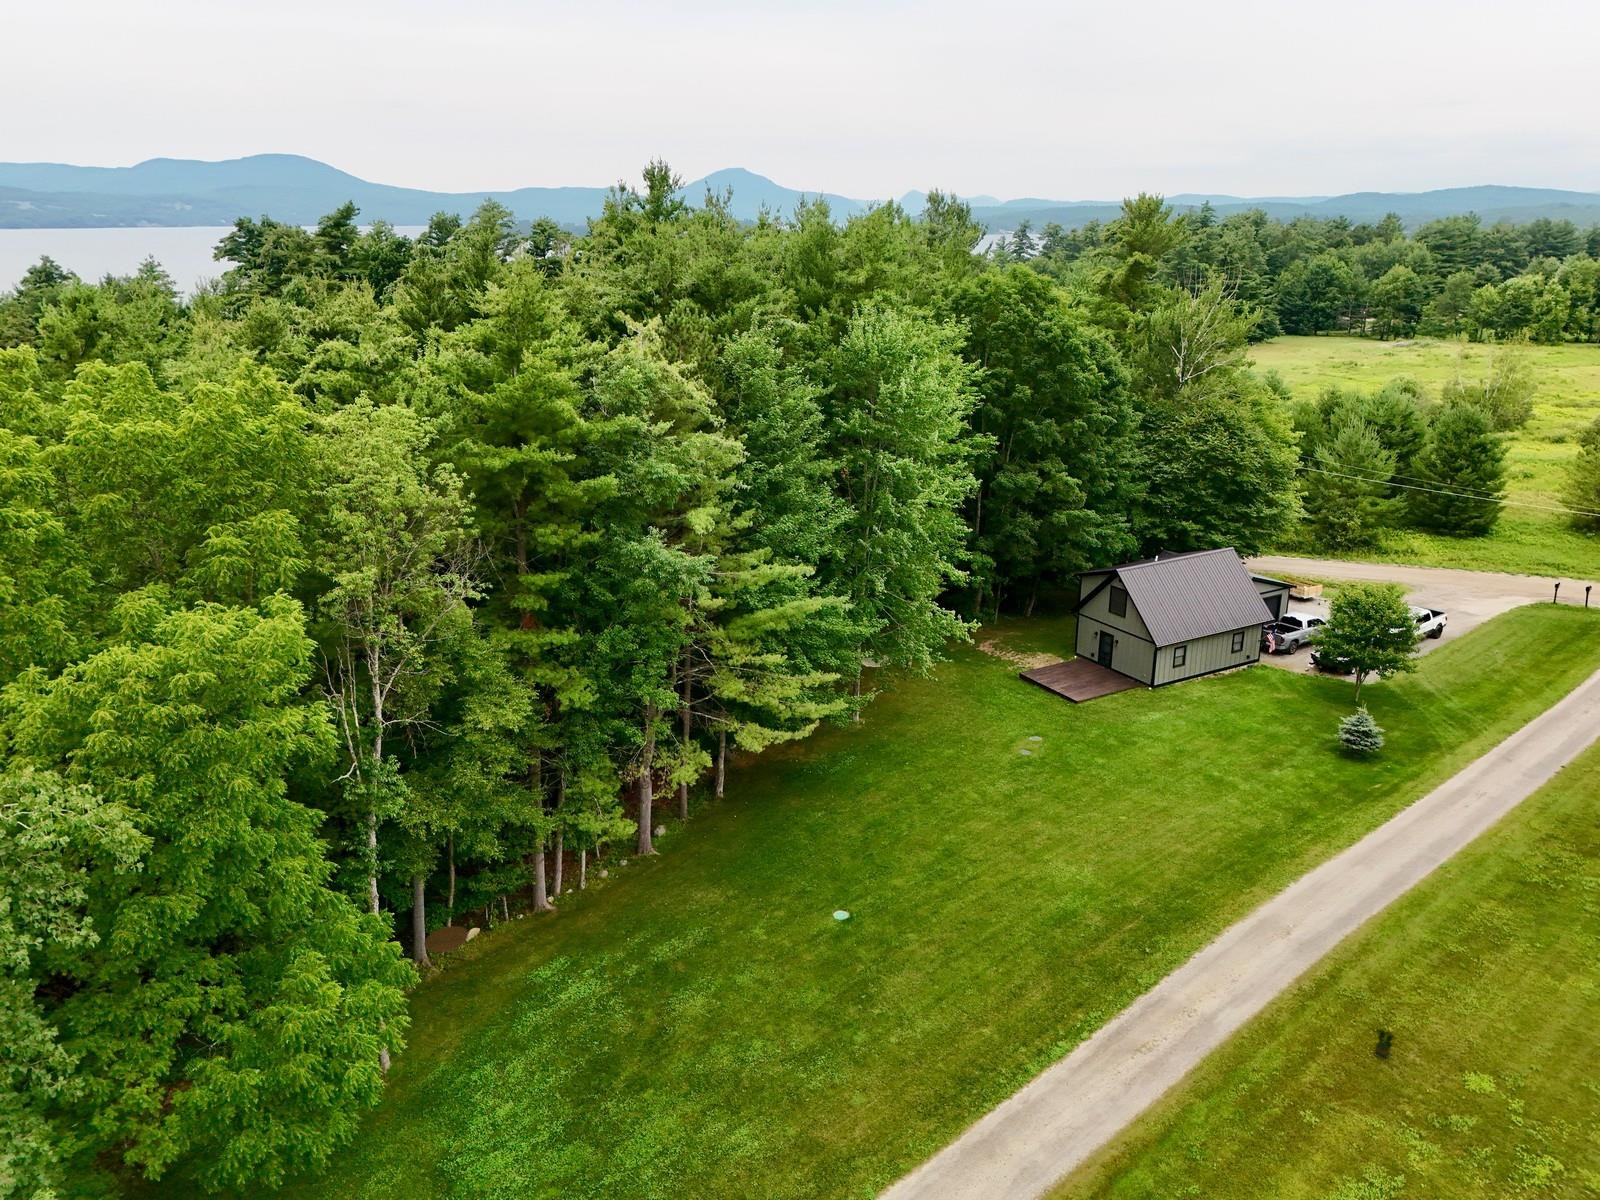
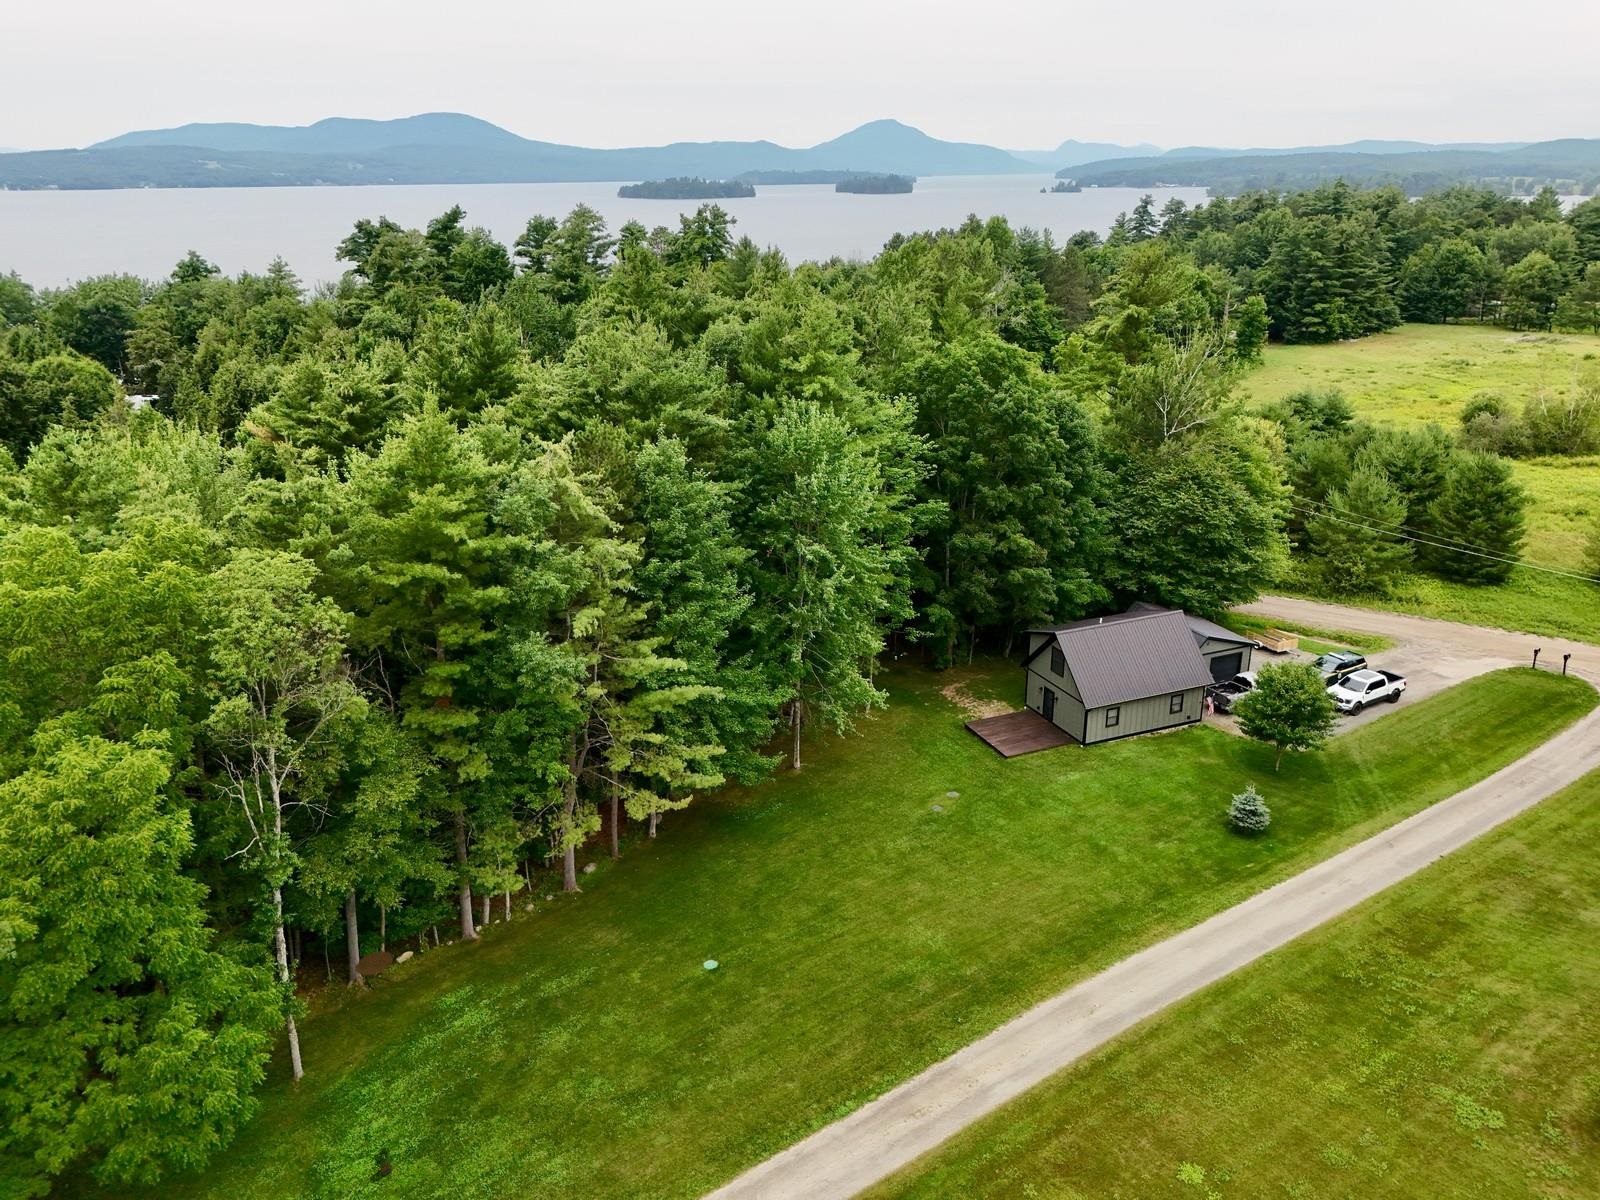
potted tree: present [1374,1029,1396,1060] -> present [374,1148,392,1175]

